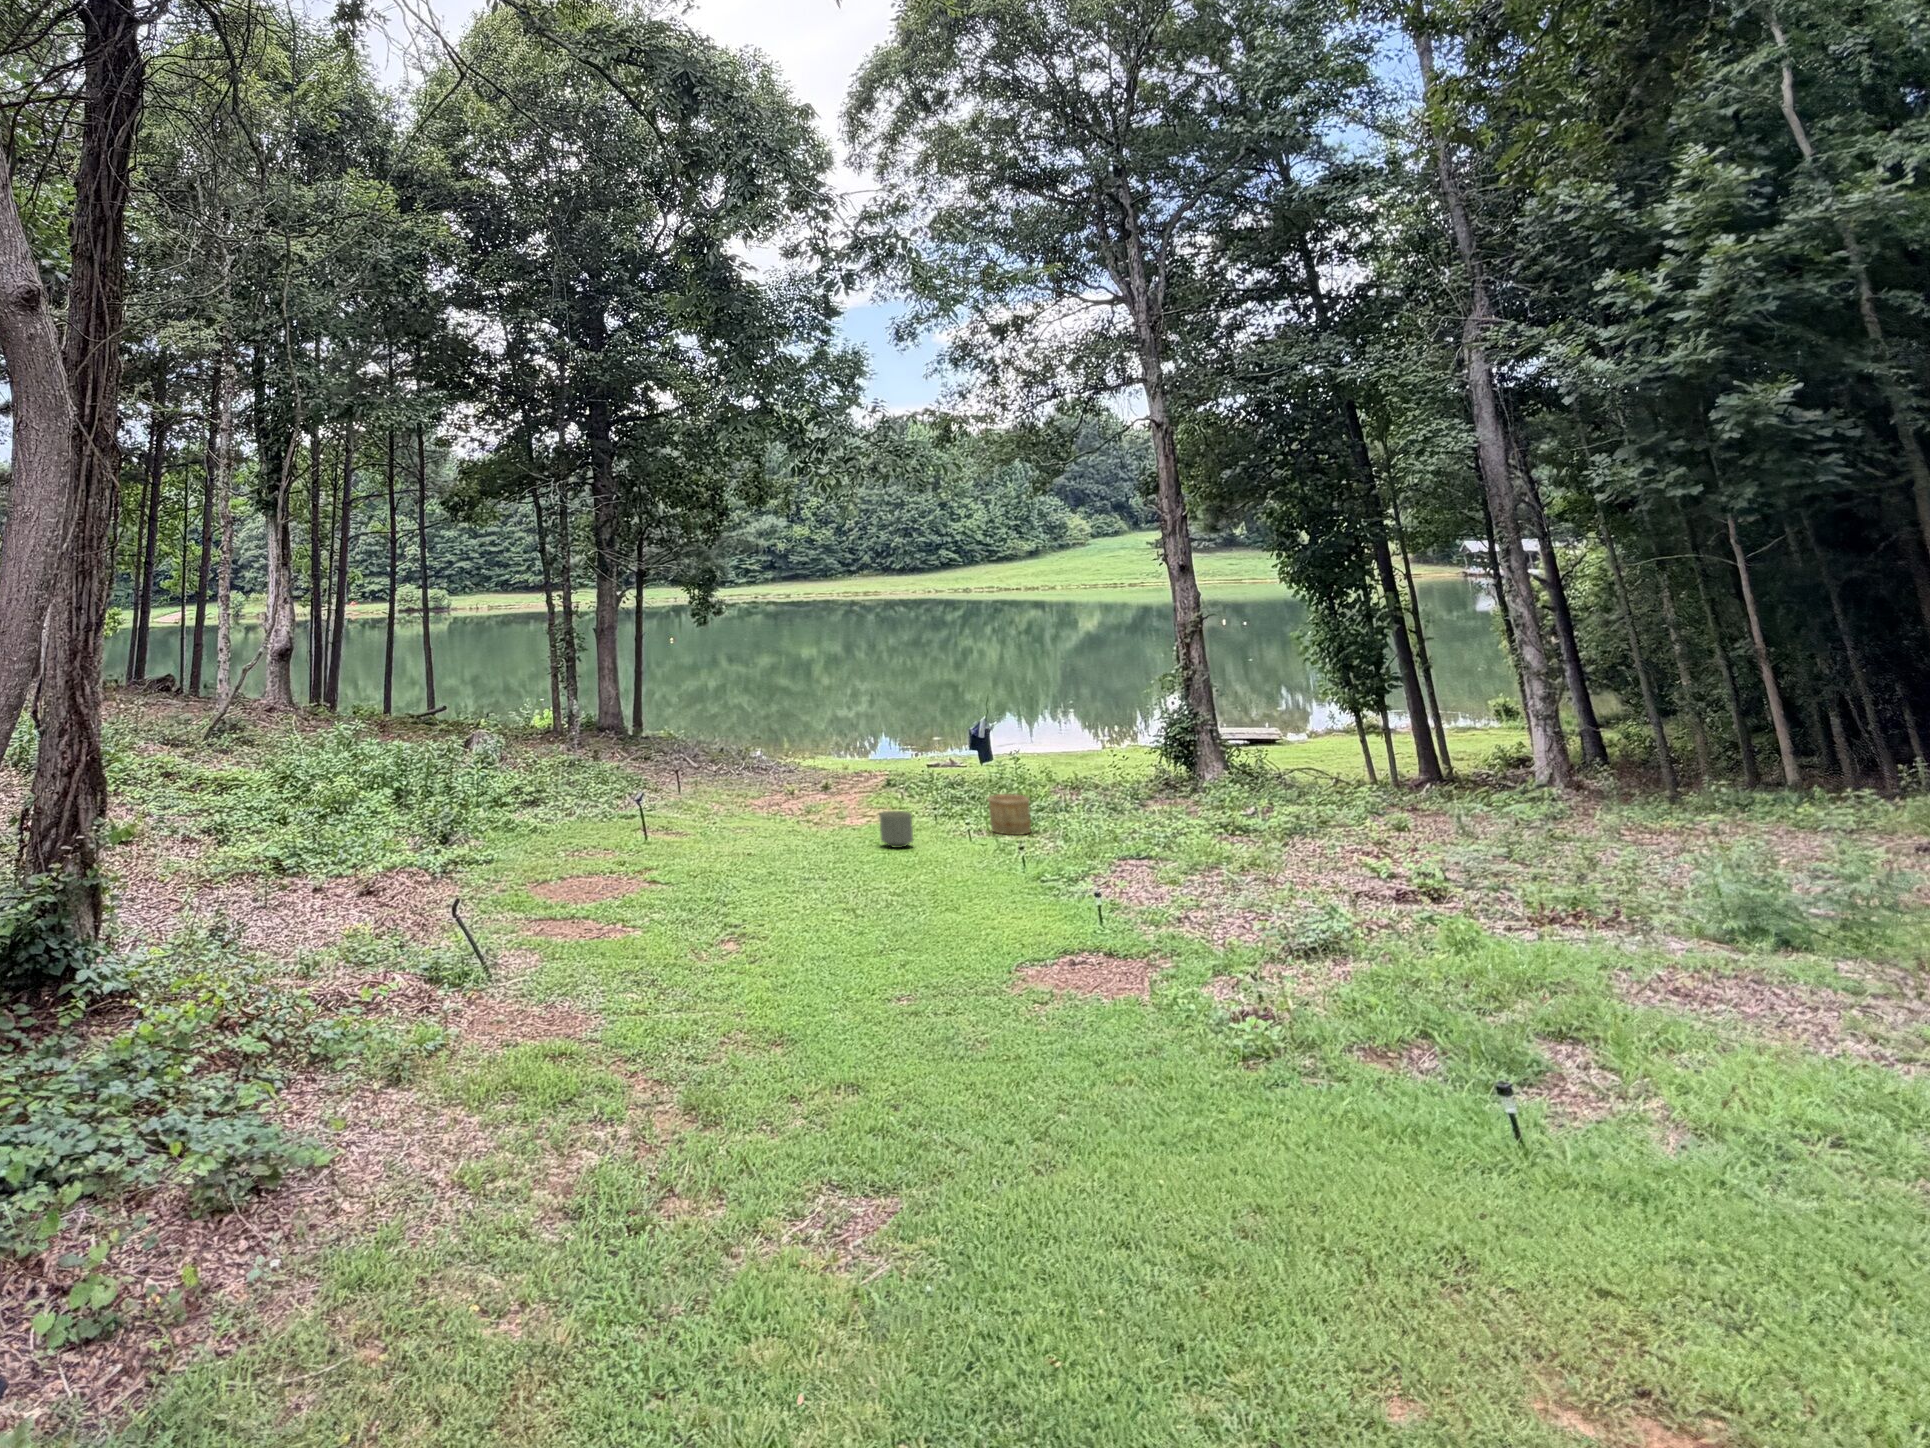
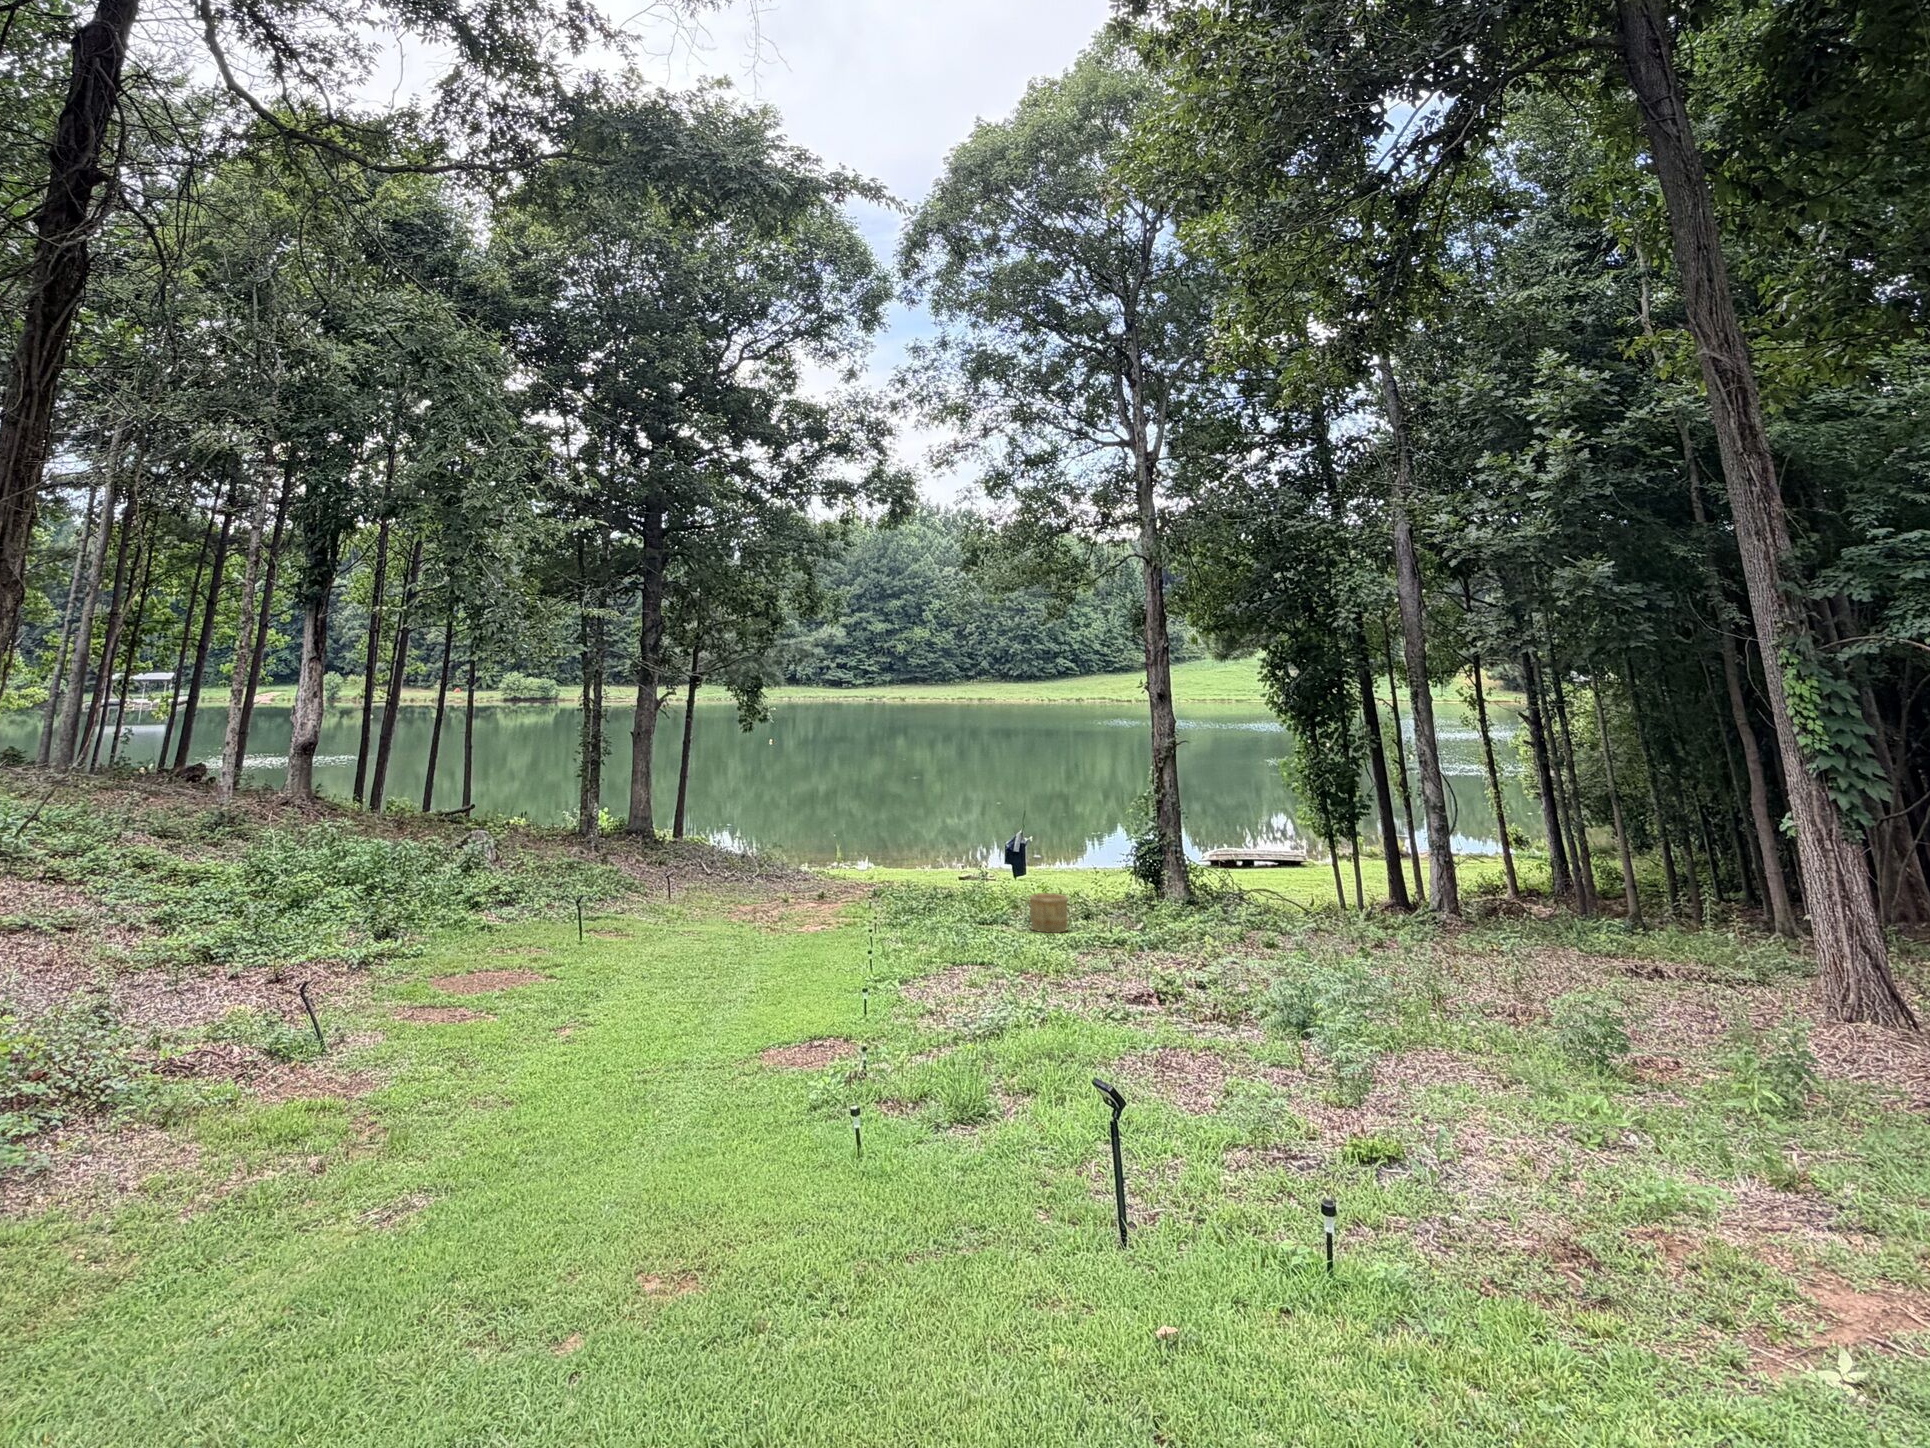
planter: present [879,811,913,848] -> none [931,907,962,943]

